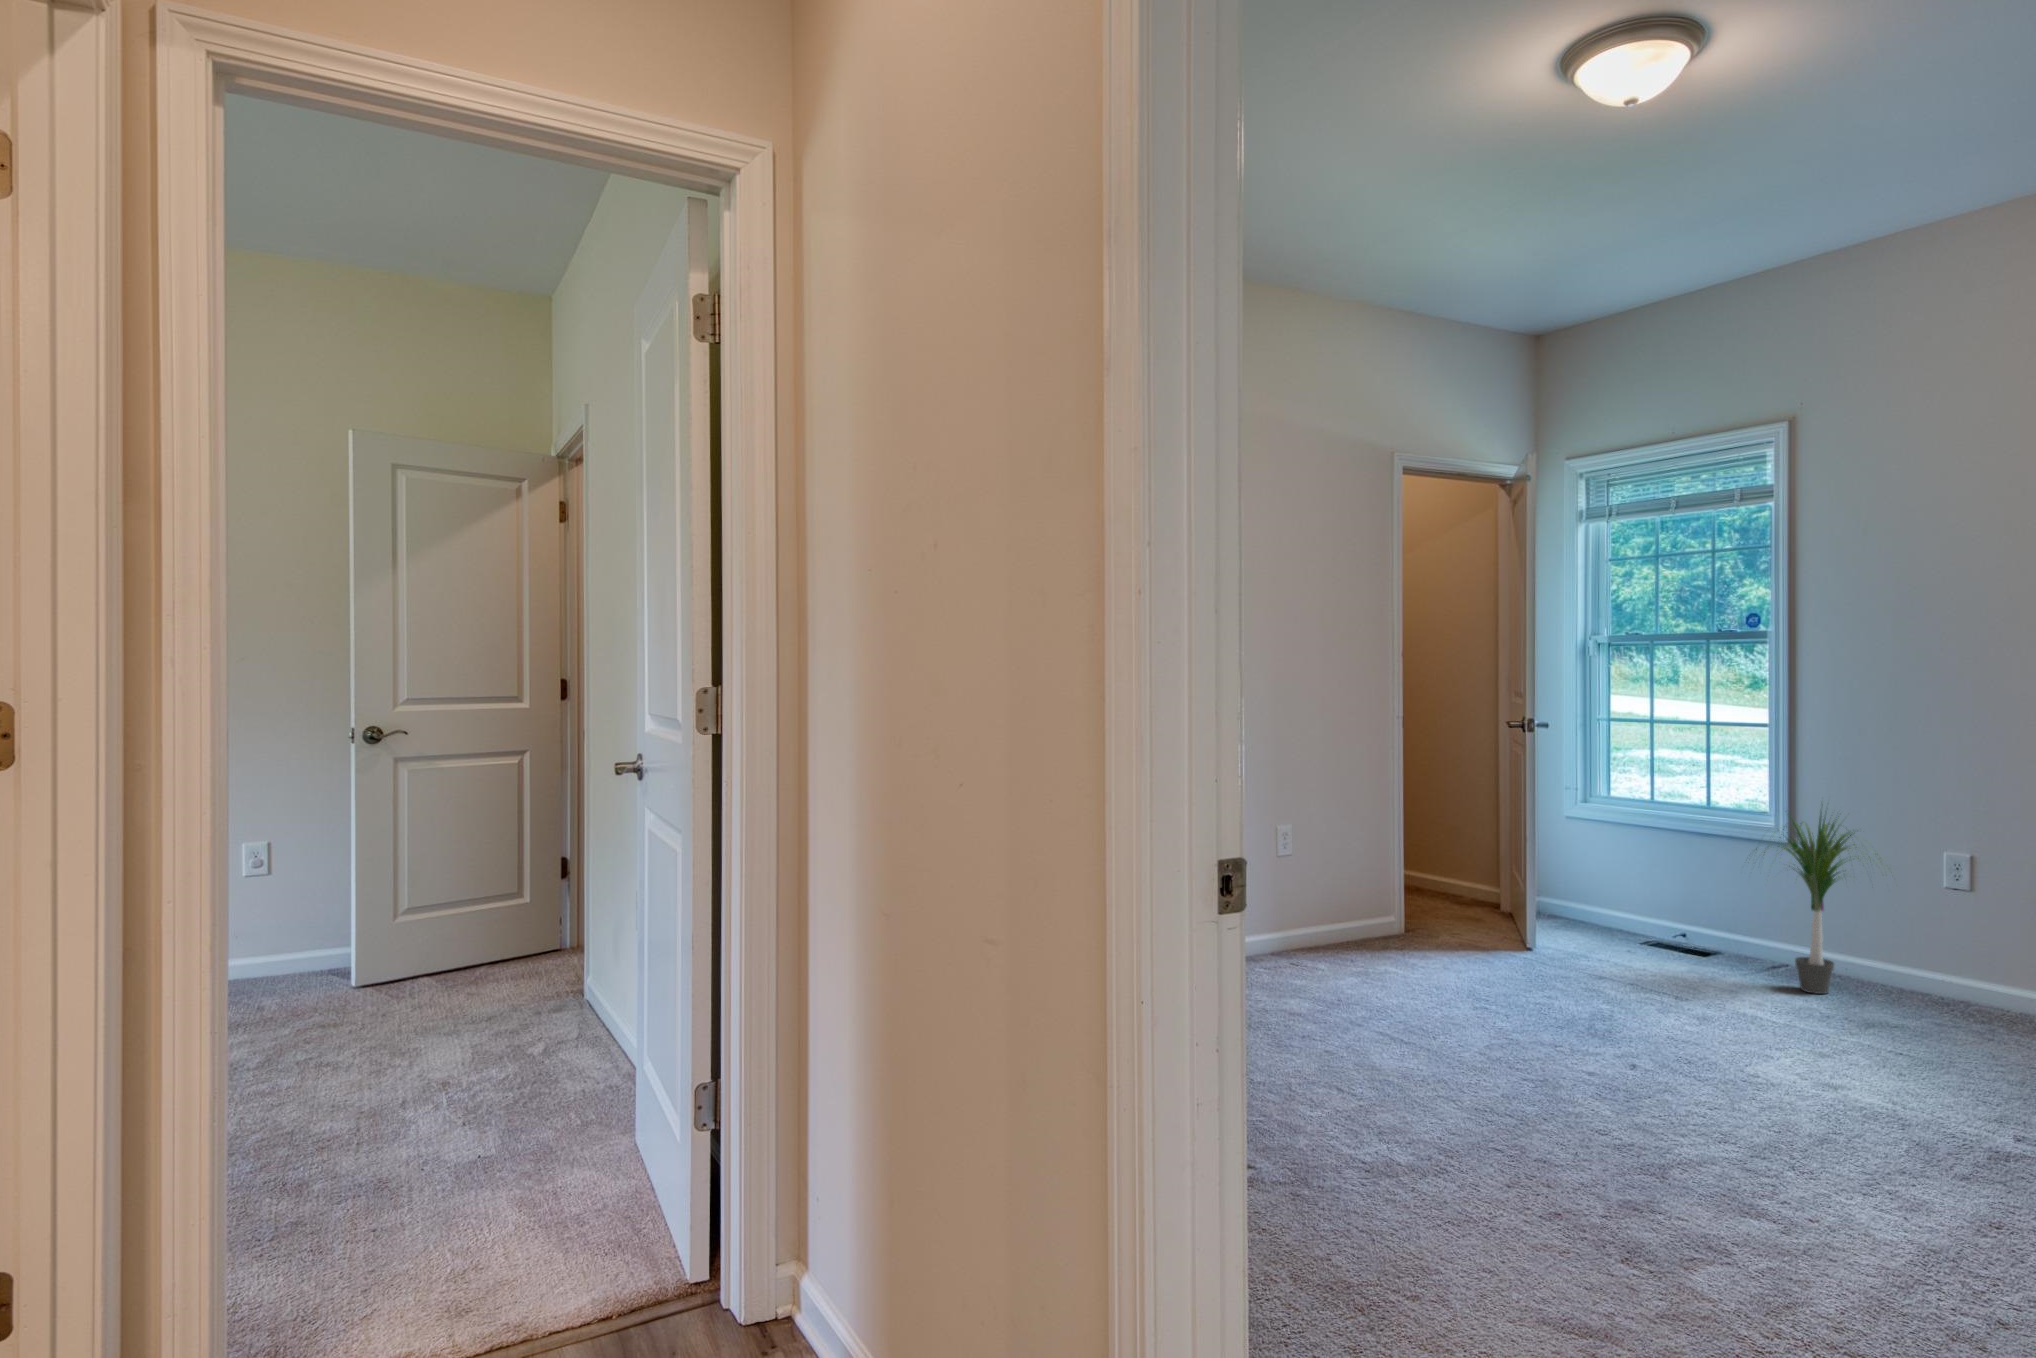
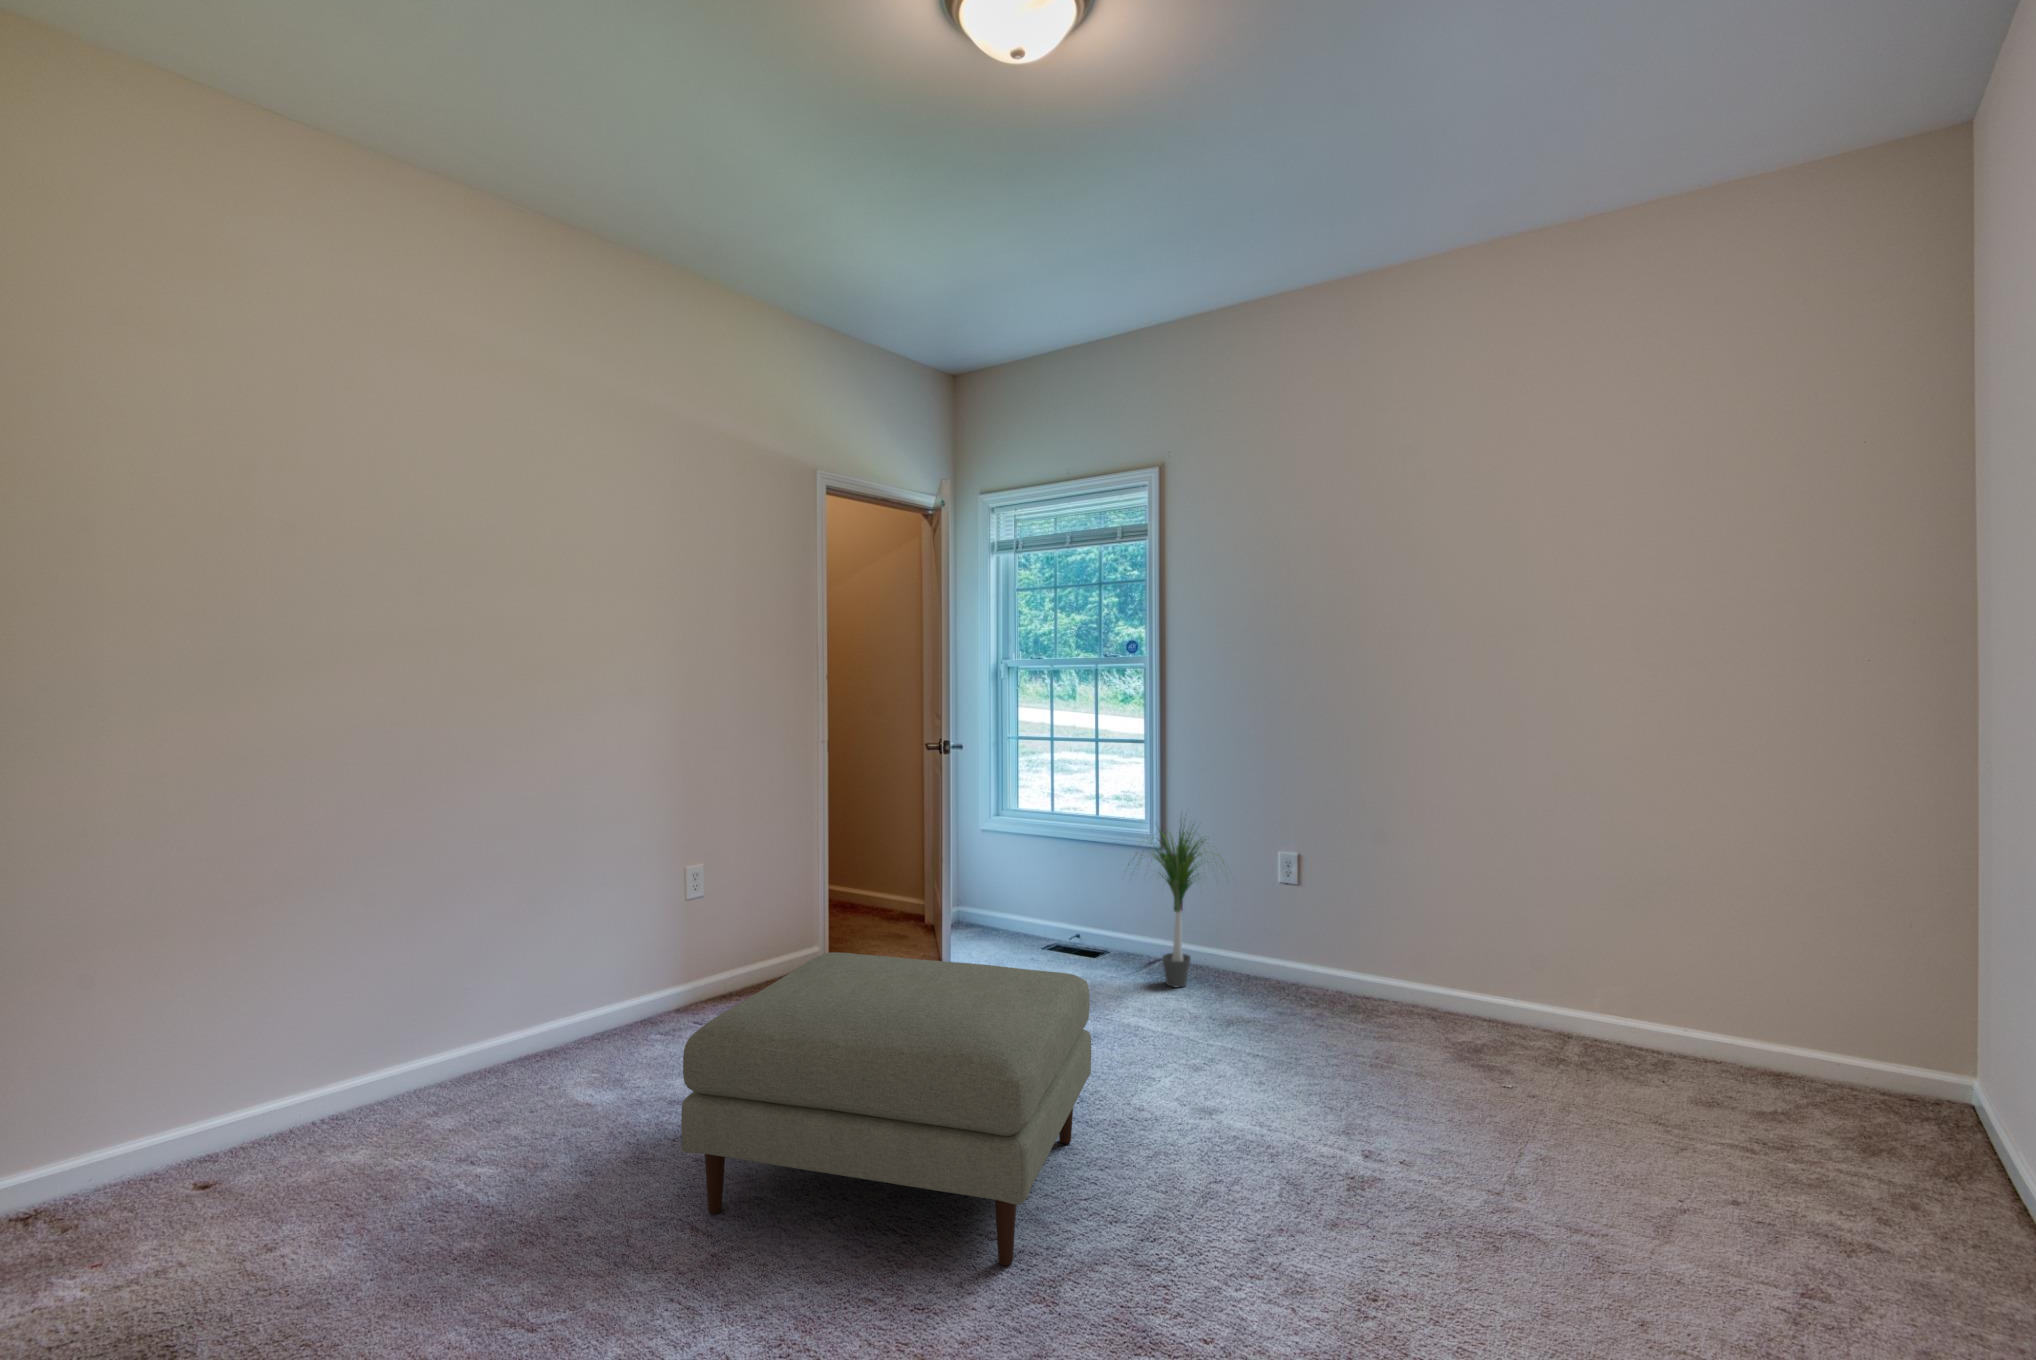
ottoman: none [1316,891,1701,1150] -> present [681,952,1091,1265]

